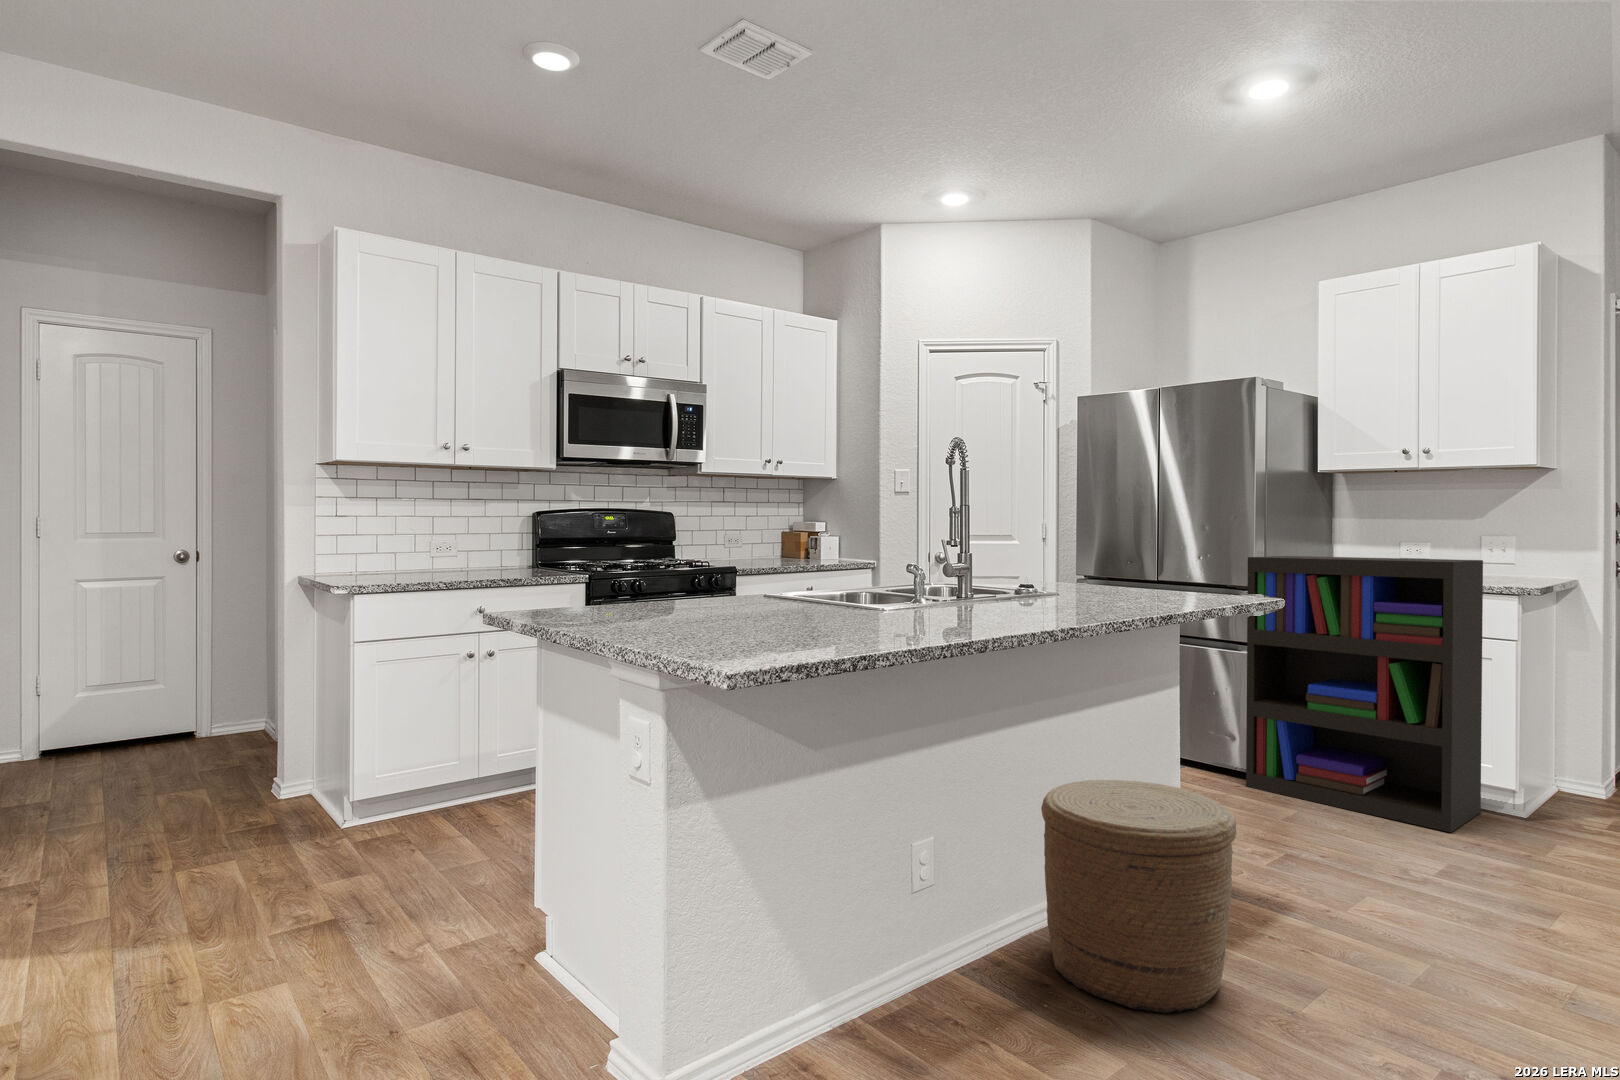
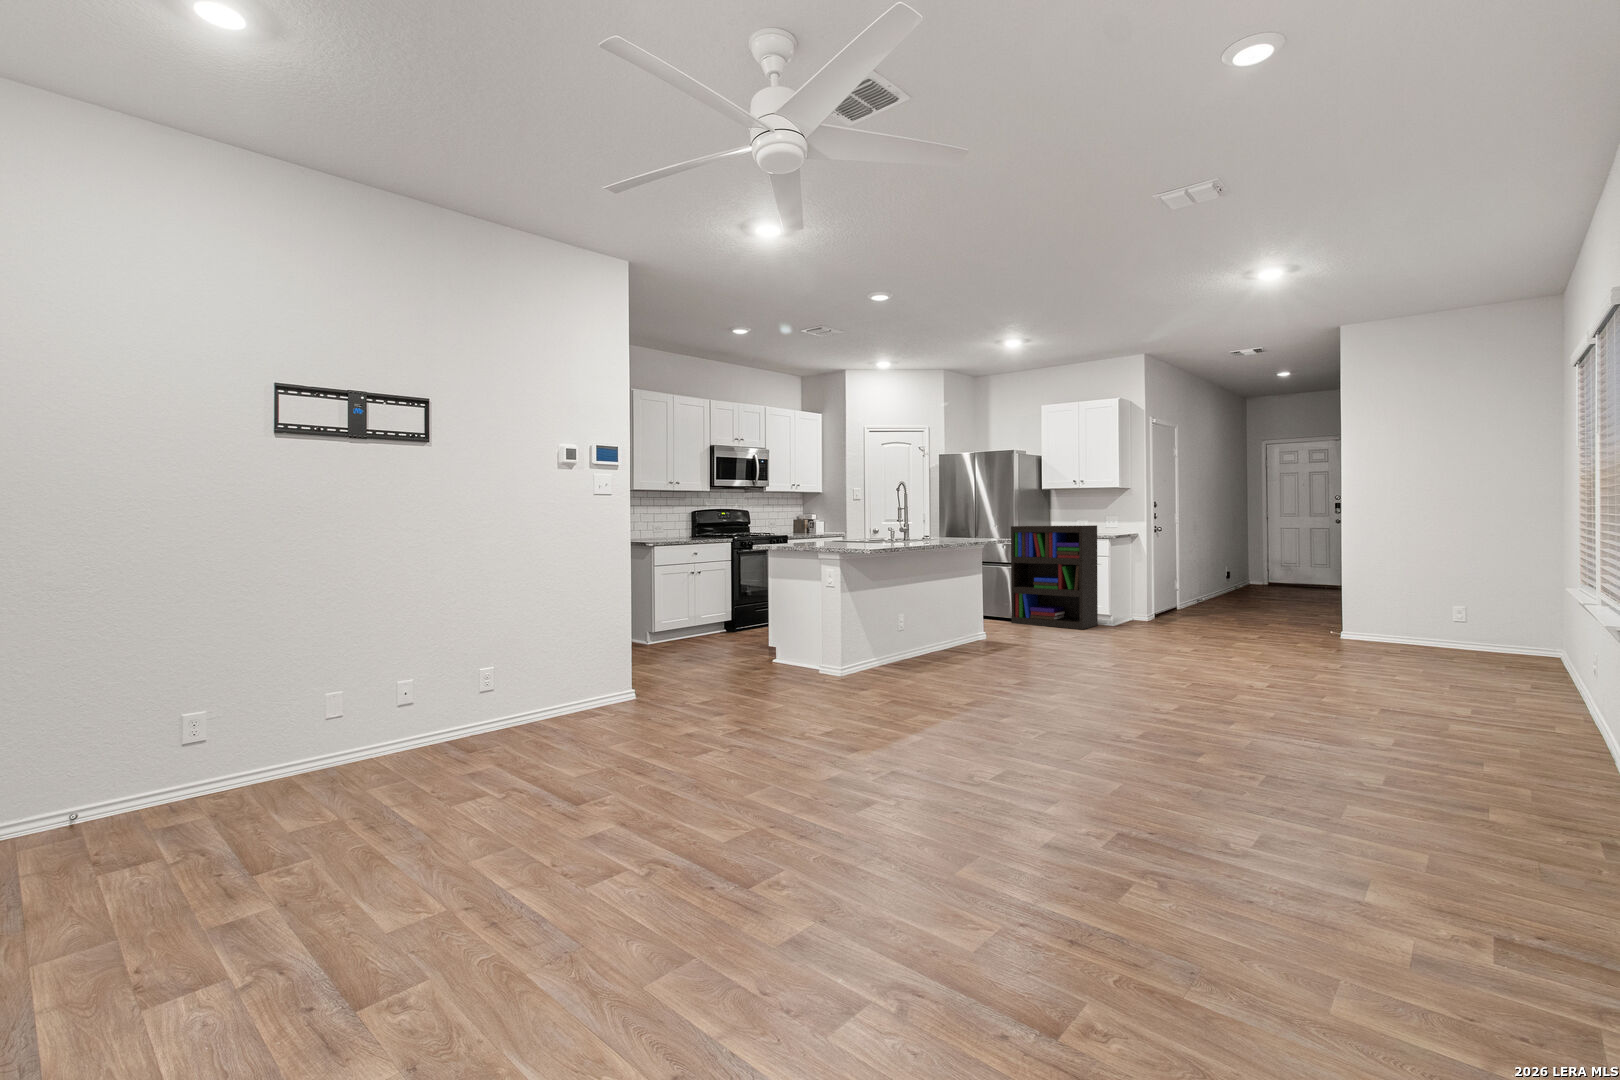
woven basket: present [1041,780,1237,1014] -> none [938,599,997,660]

